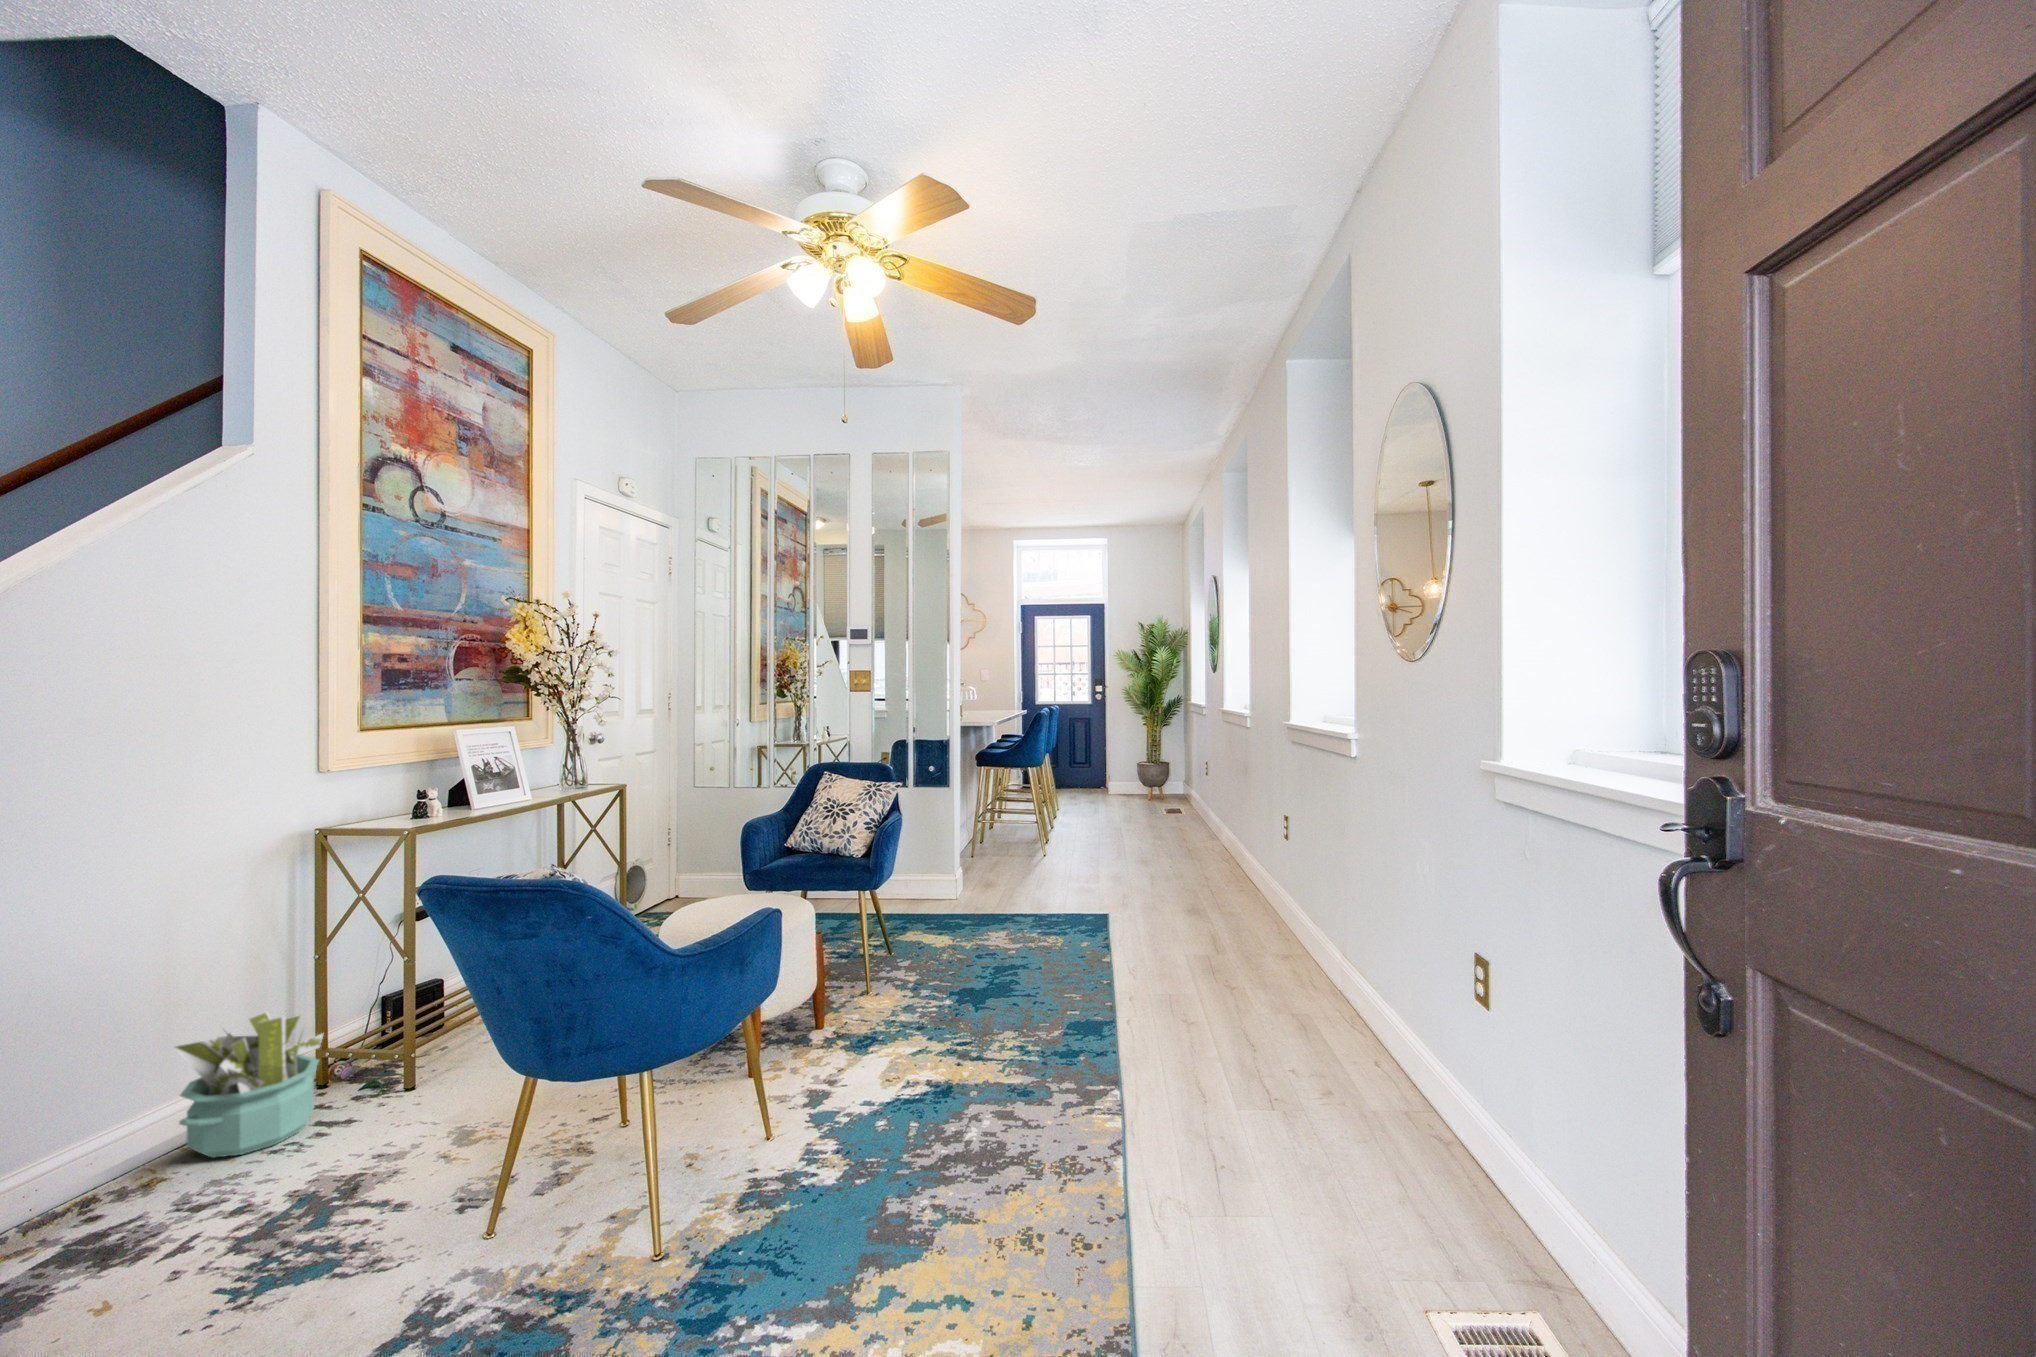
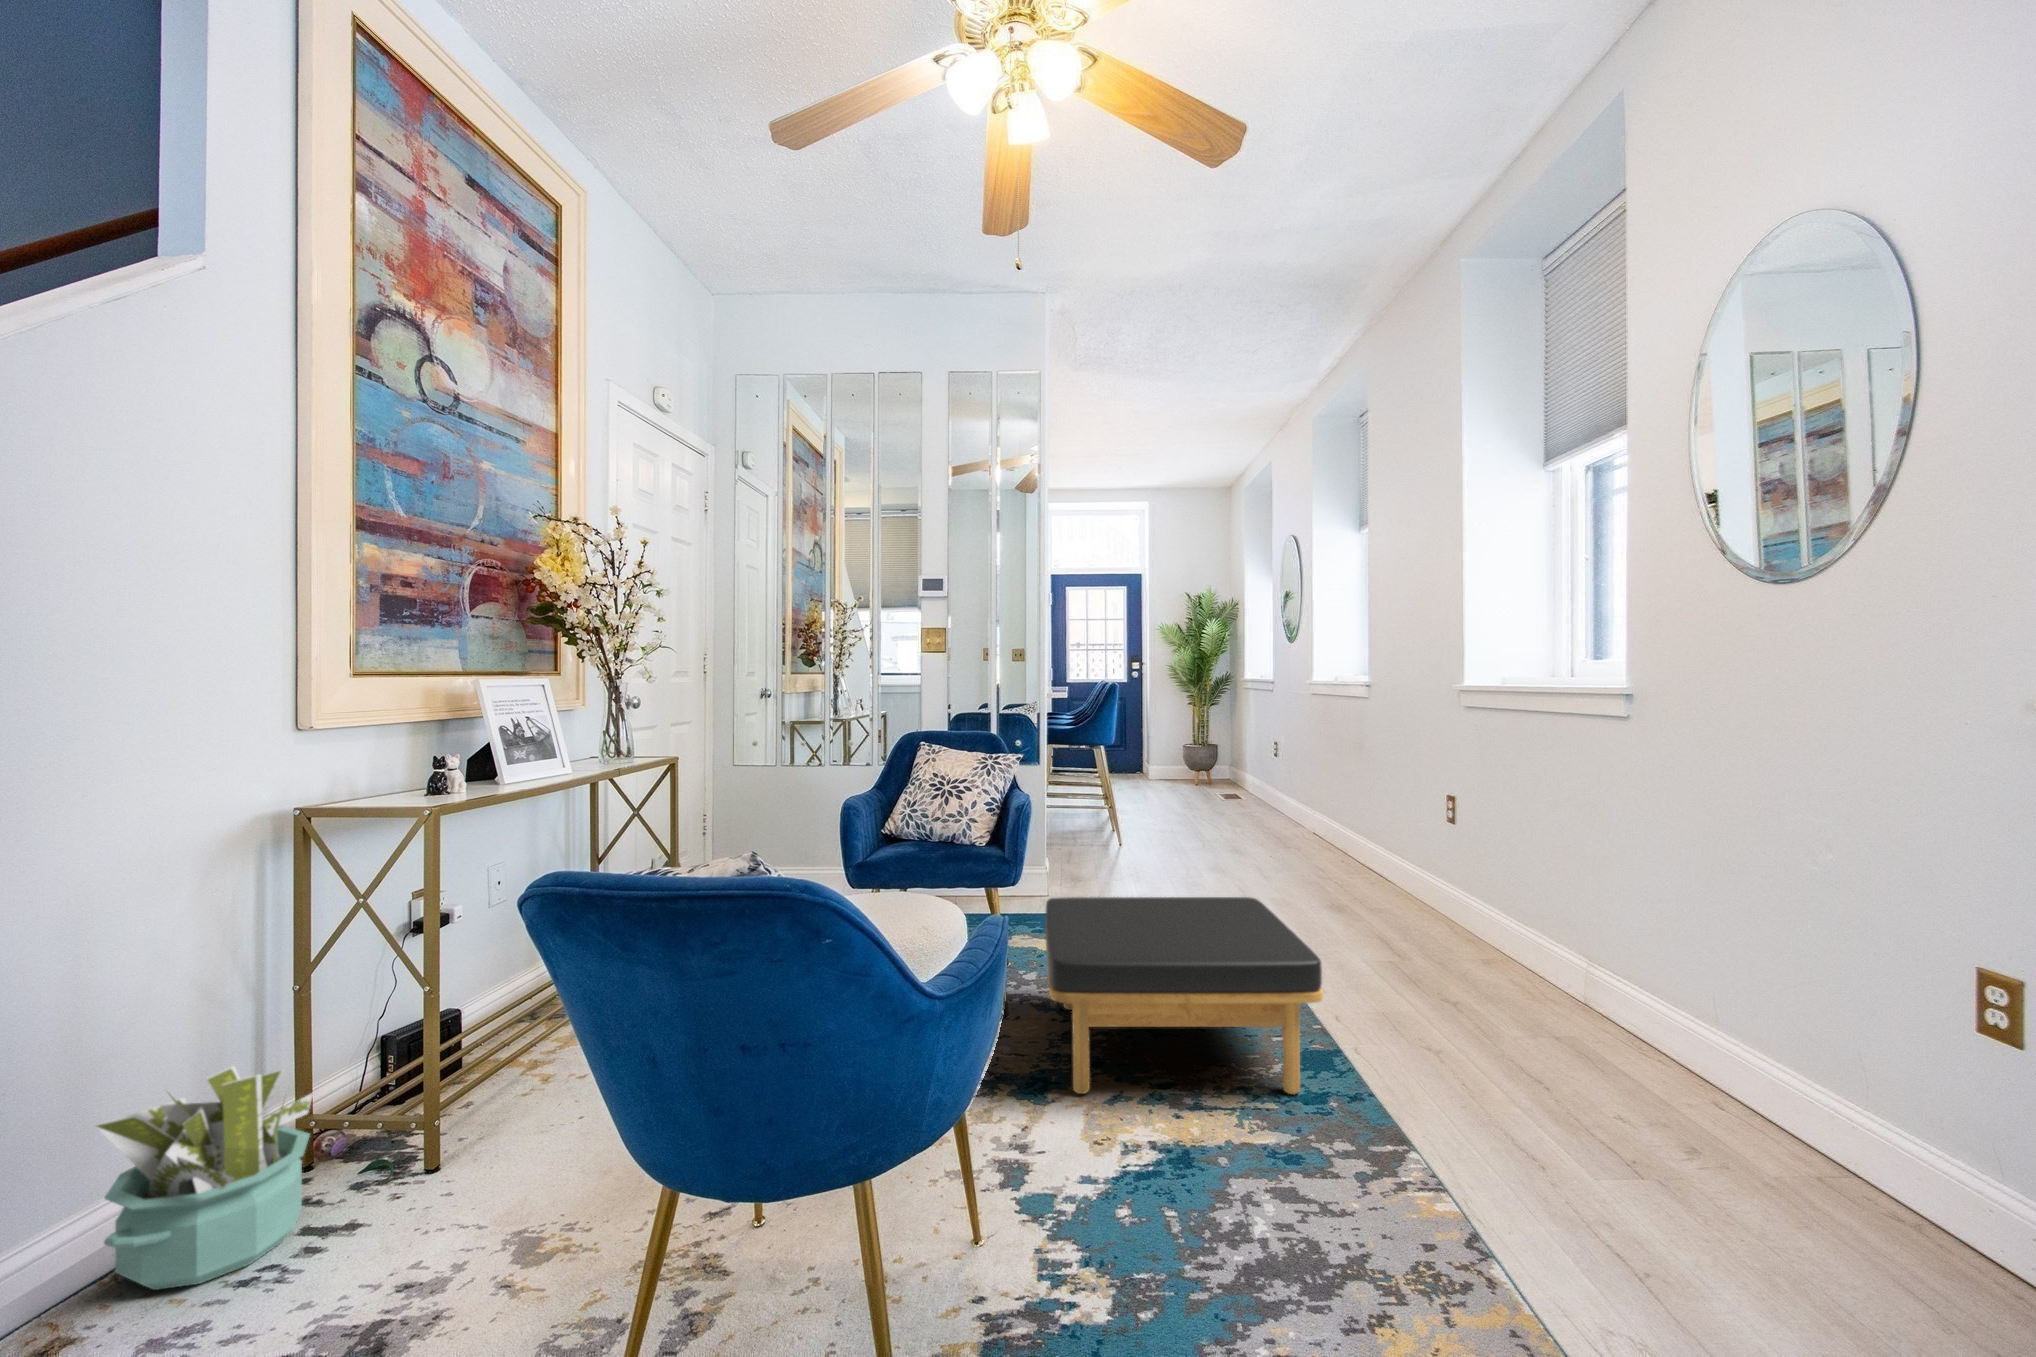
ottoman: none [873,898,1078,1047] -> present [1045,897,1323,1094]

